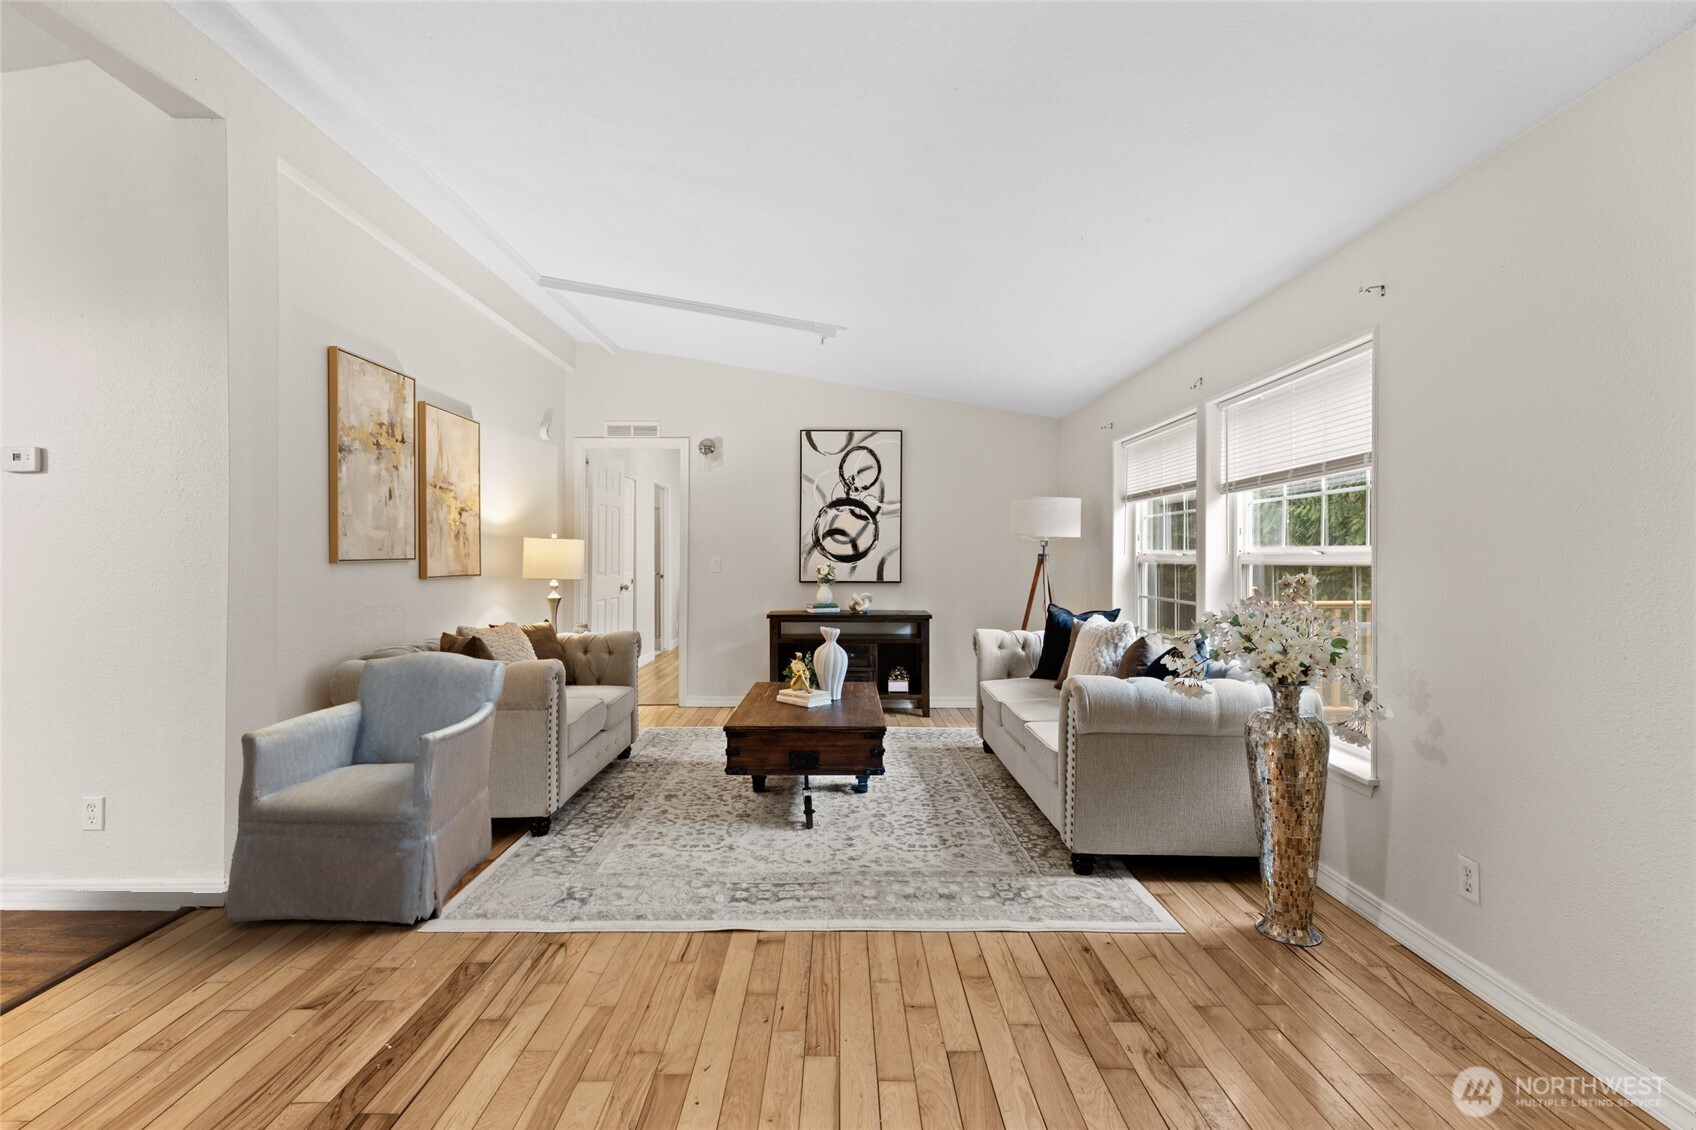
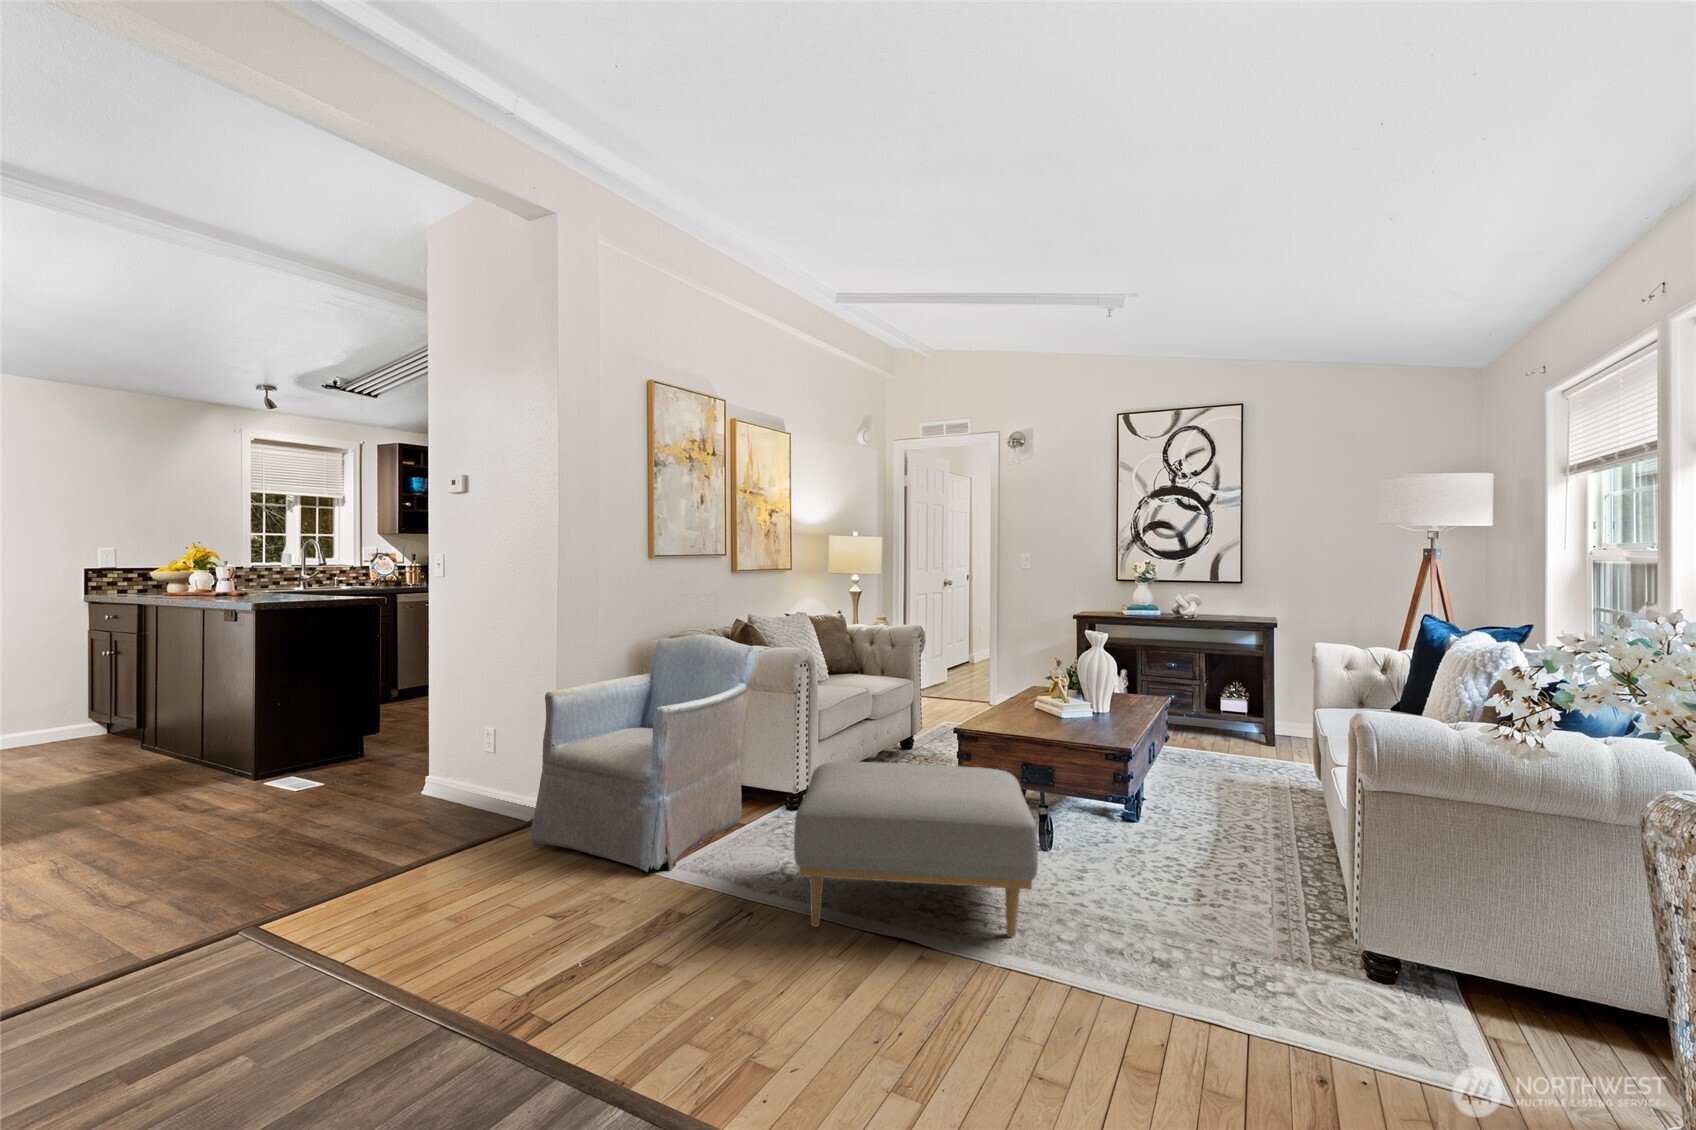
ottoman: none [604,759,848,936] -> present [794,761,1038,937]

